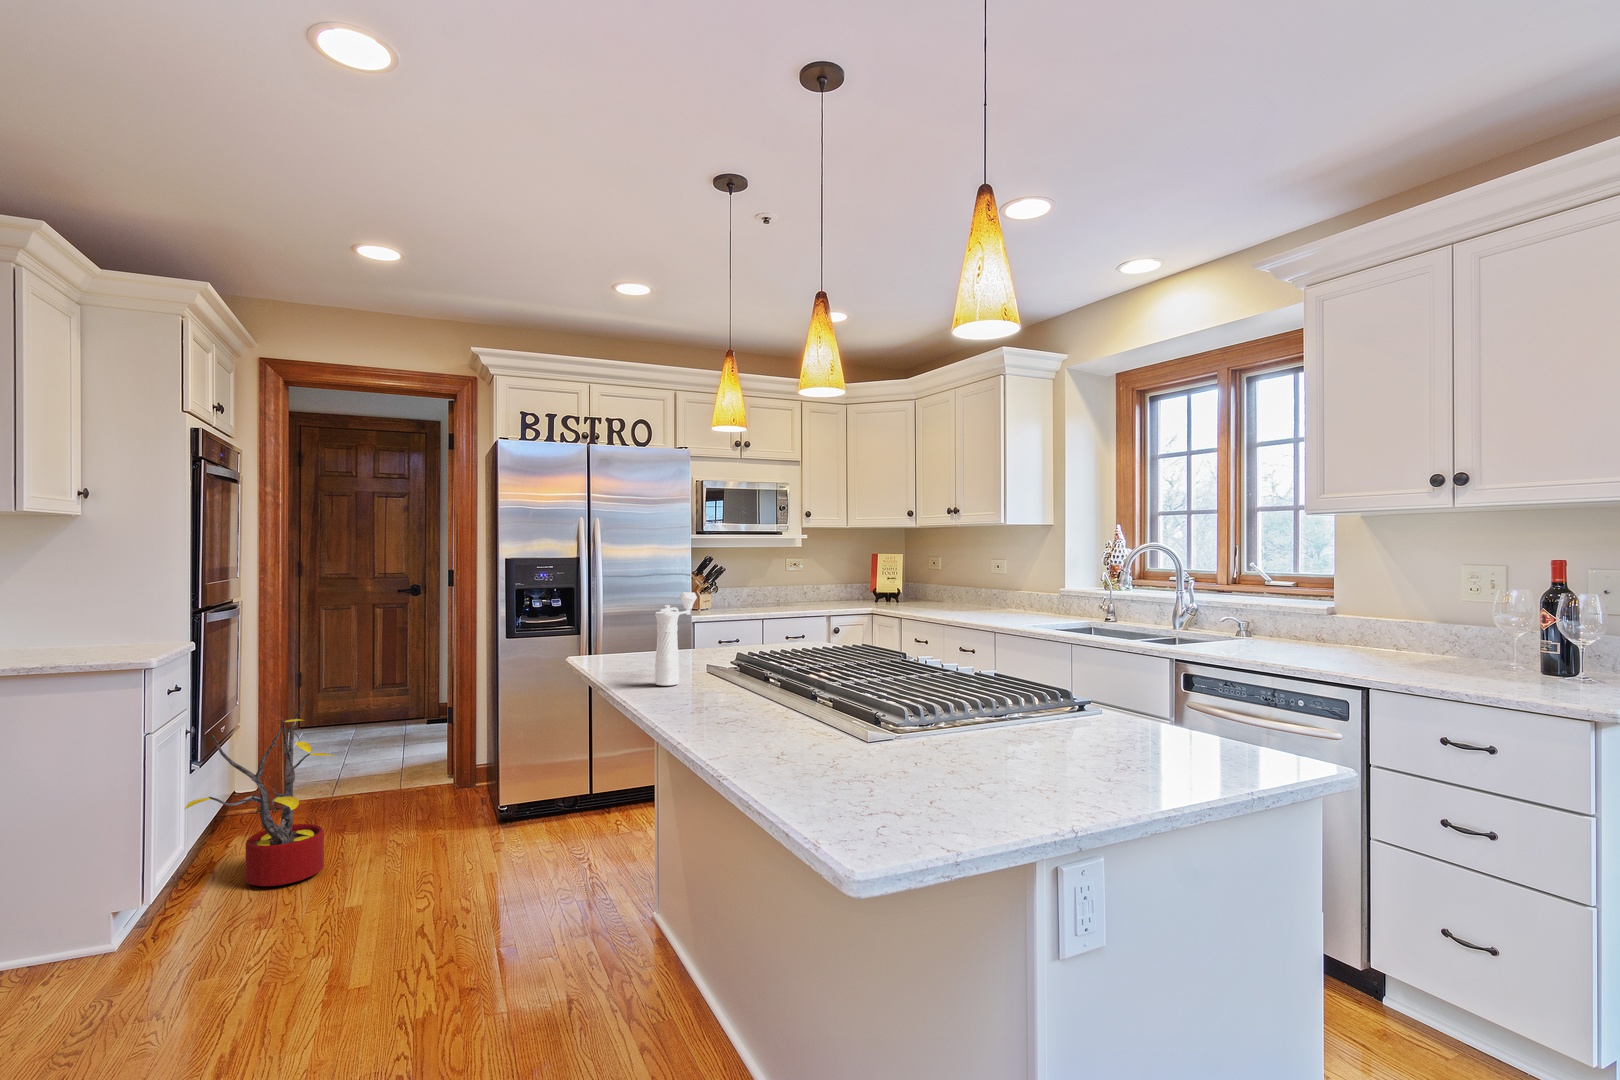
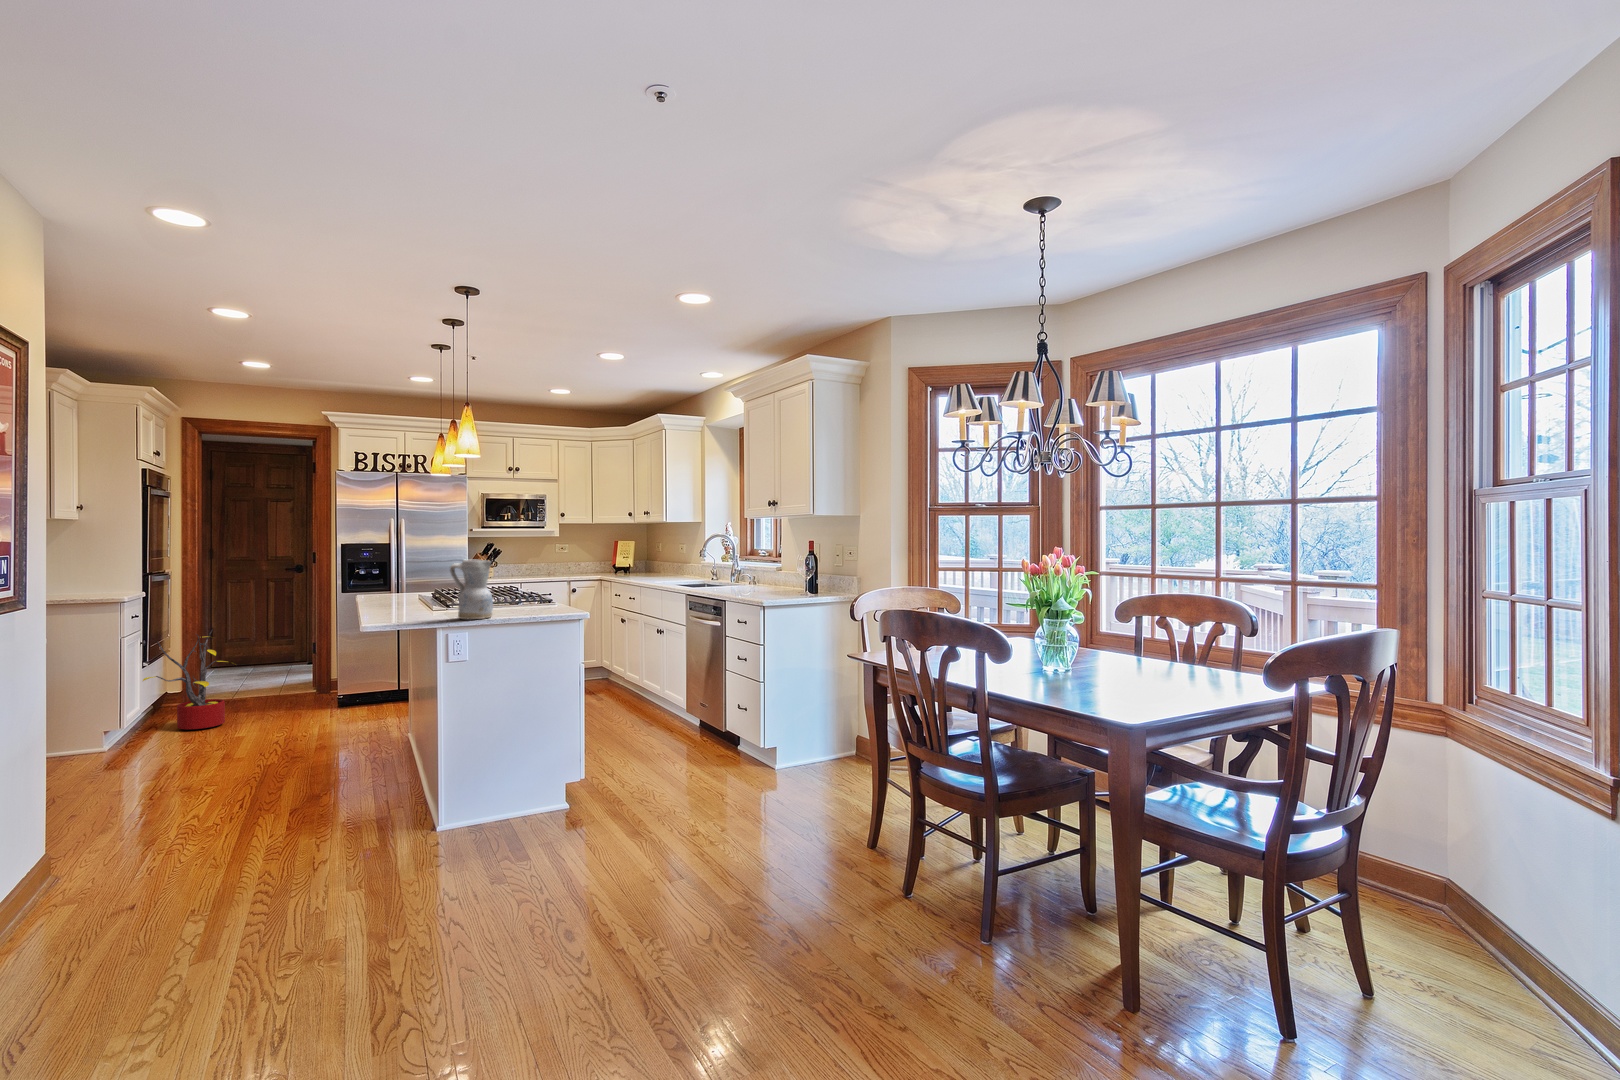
pepper mill: present [655,592,697,685] -> none [383,558,409,601]
ceramic pitcher: none [1024,619,1154,818] -> present [450,560,493,619]

